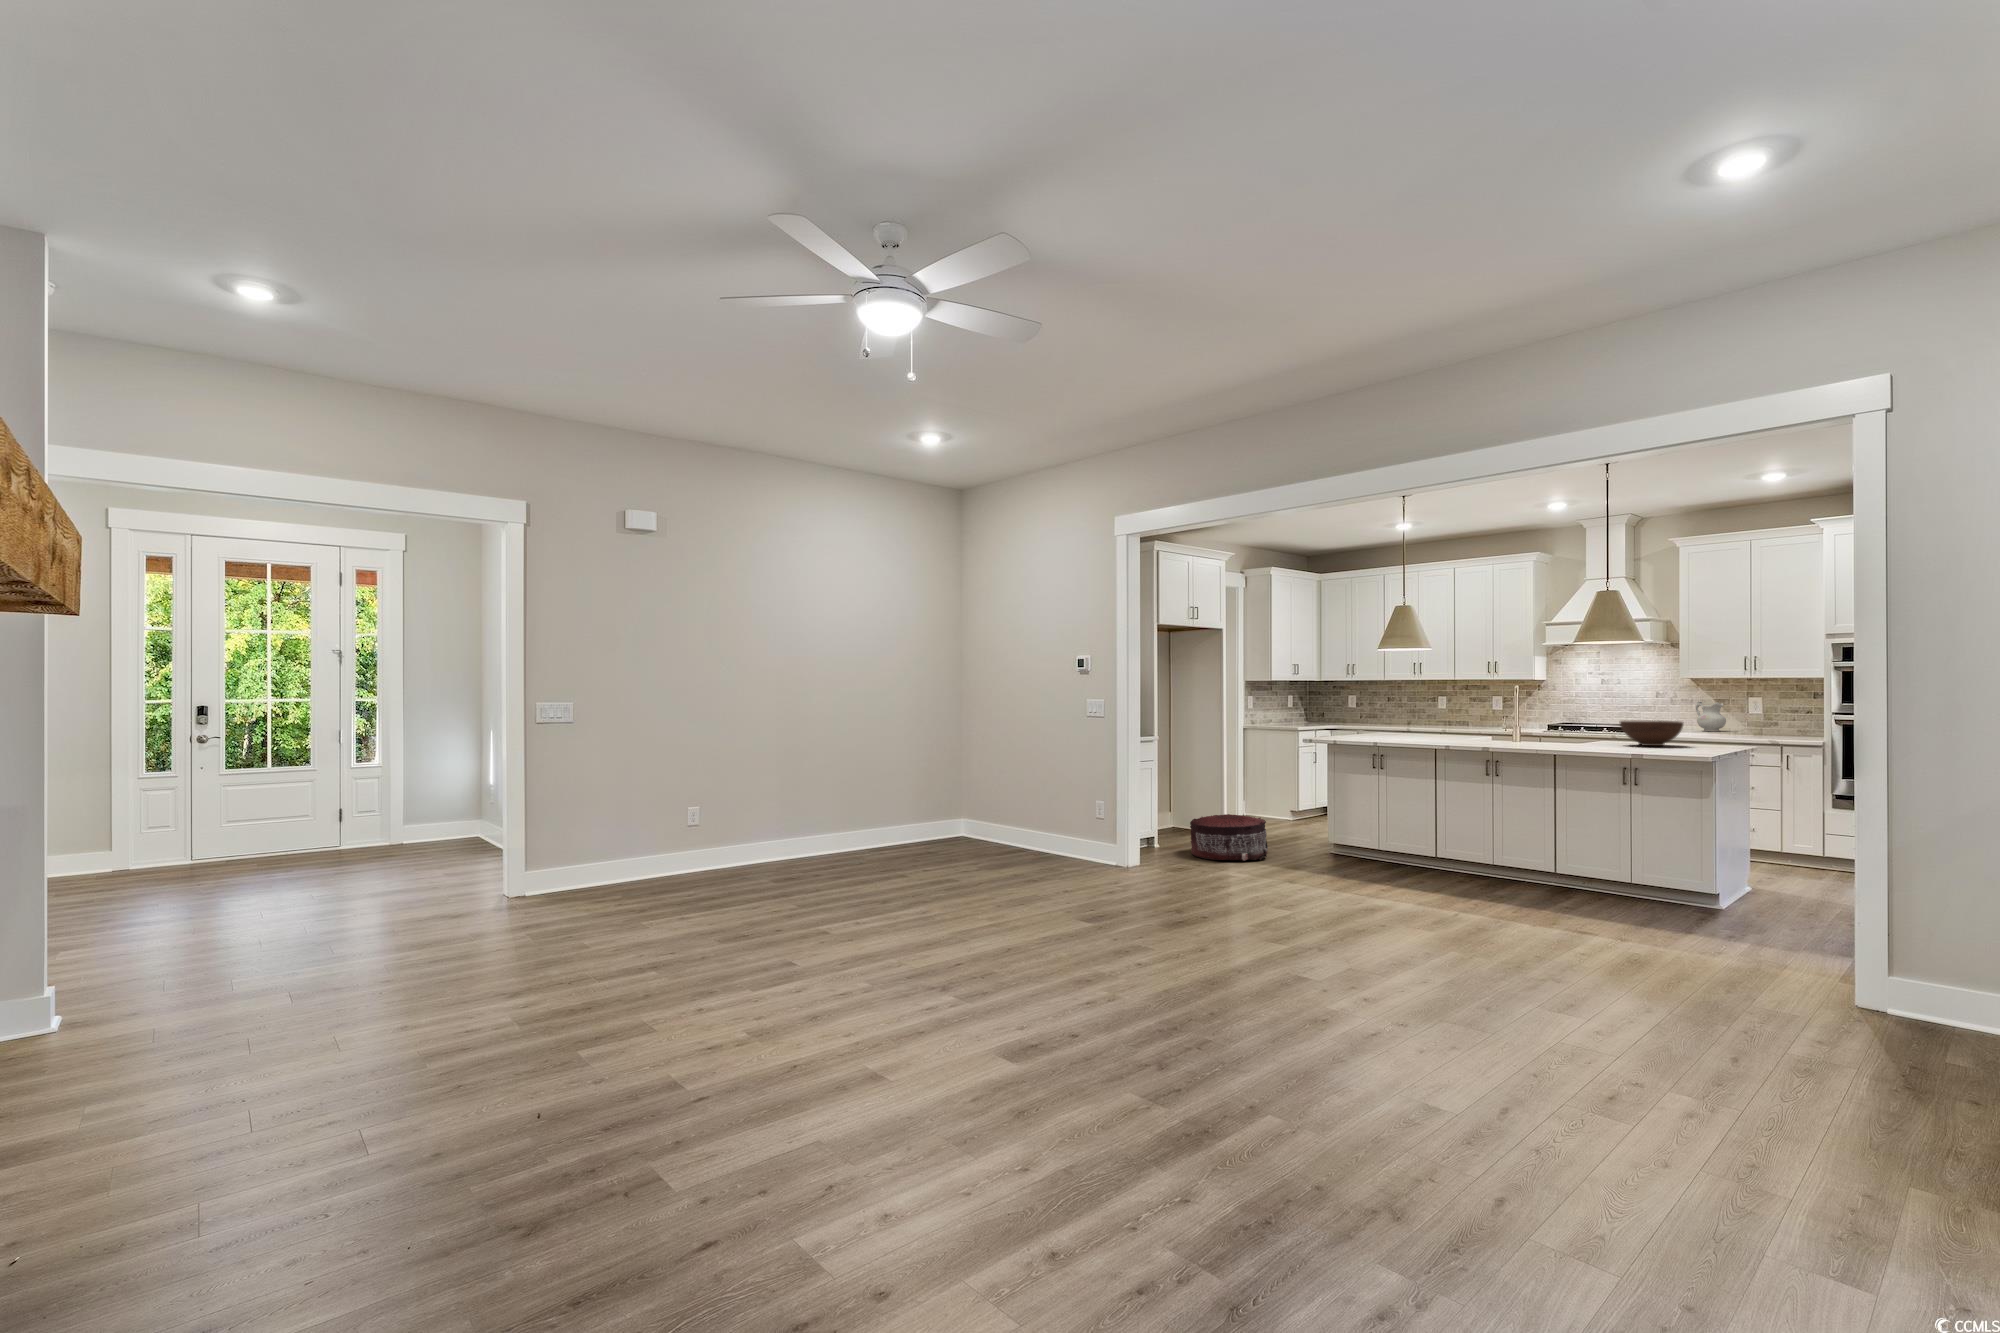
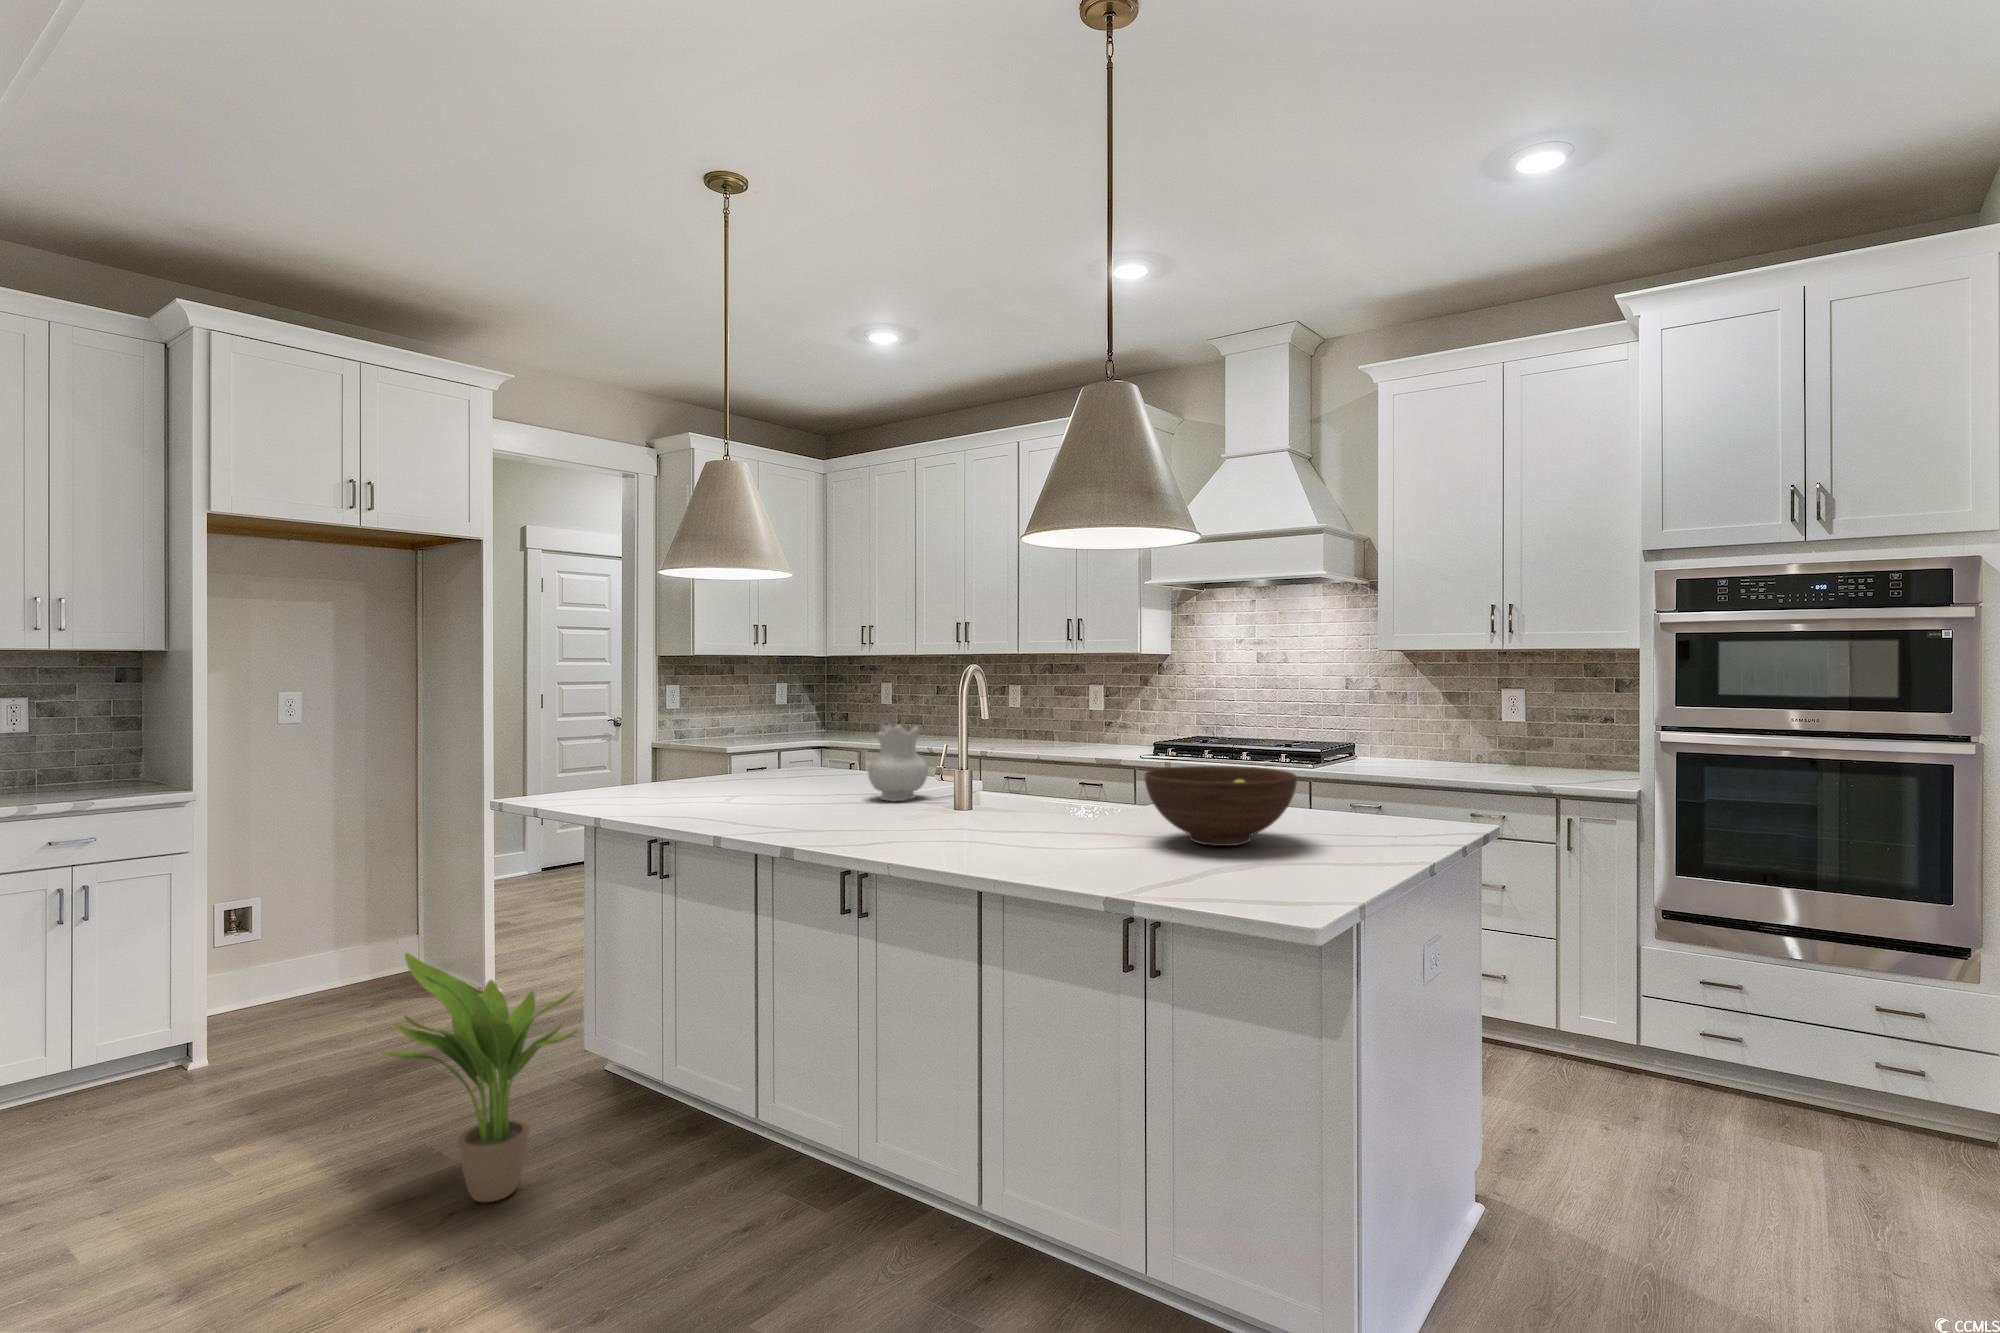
ceramic pitcher: present [1695,702,1726,732] -> present [868,721,928,801]
potted plant: none [1331,782,1406,868] -> present [384,953,576,1202]
pouf: present [1190,814,1268,861] -> none [84,1006,342,1184]

